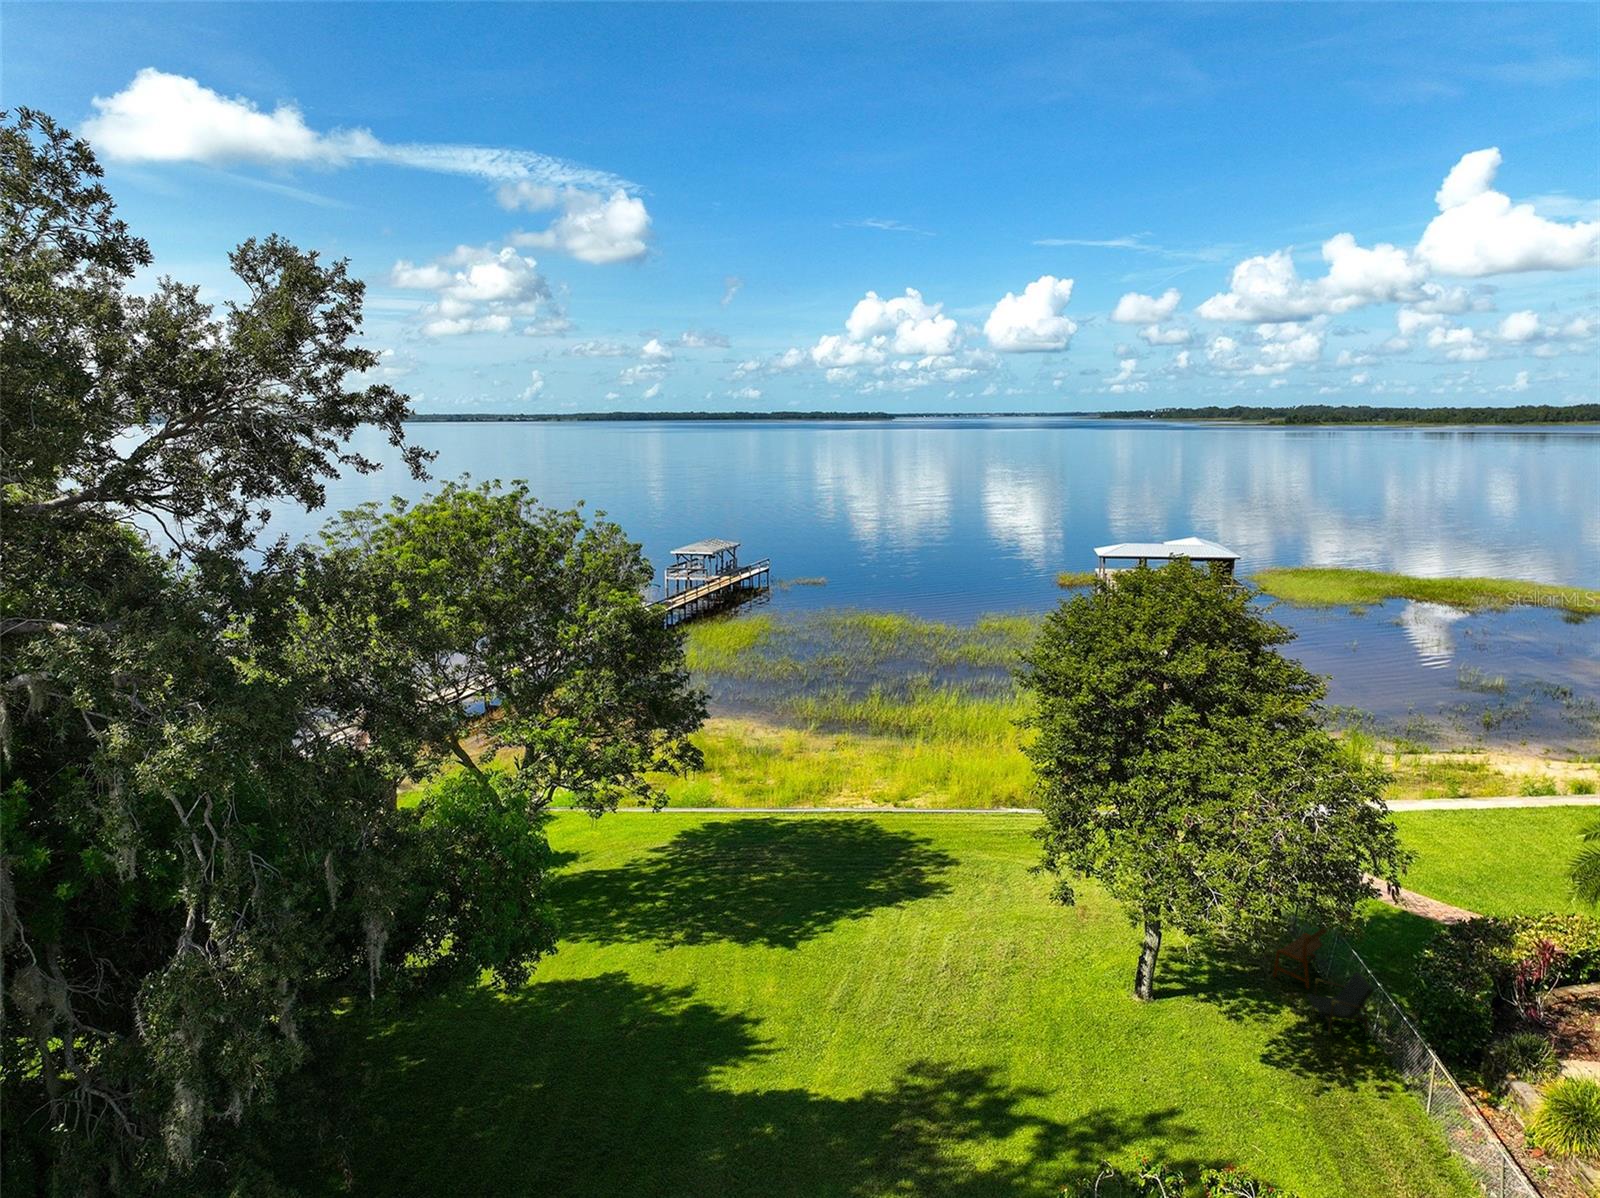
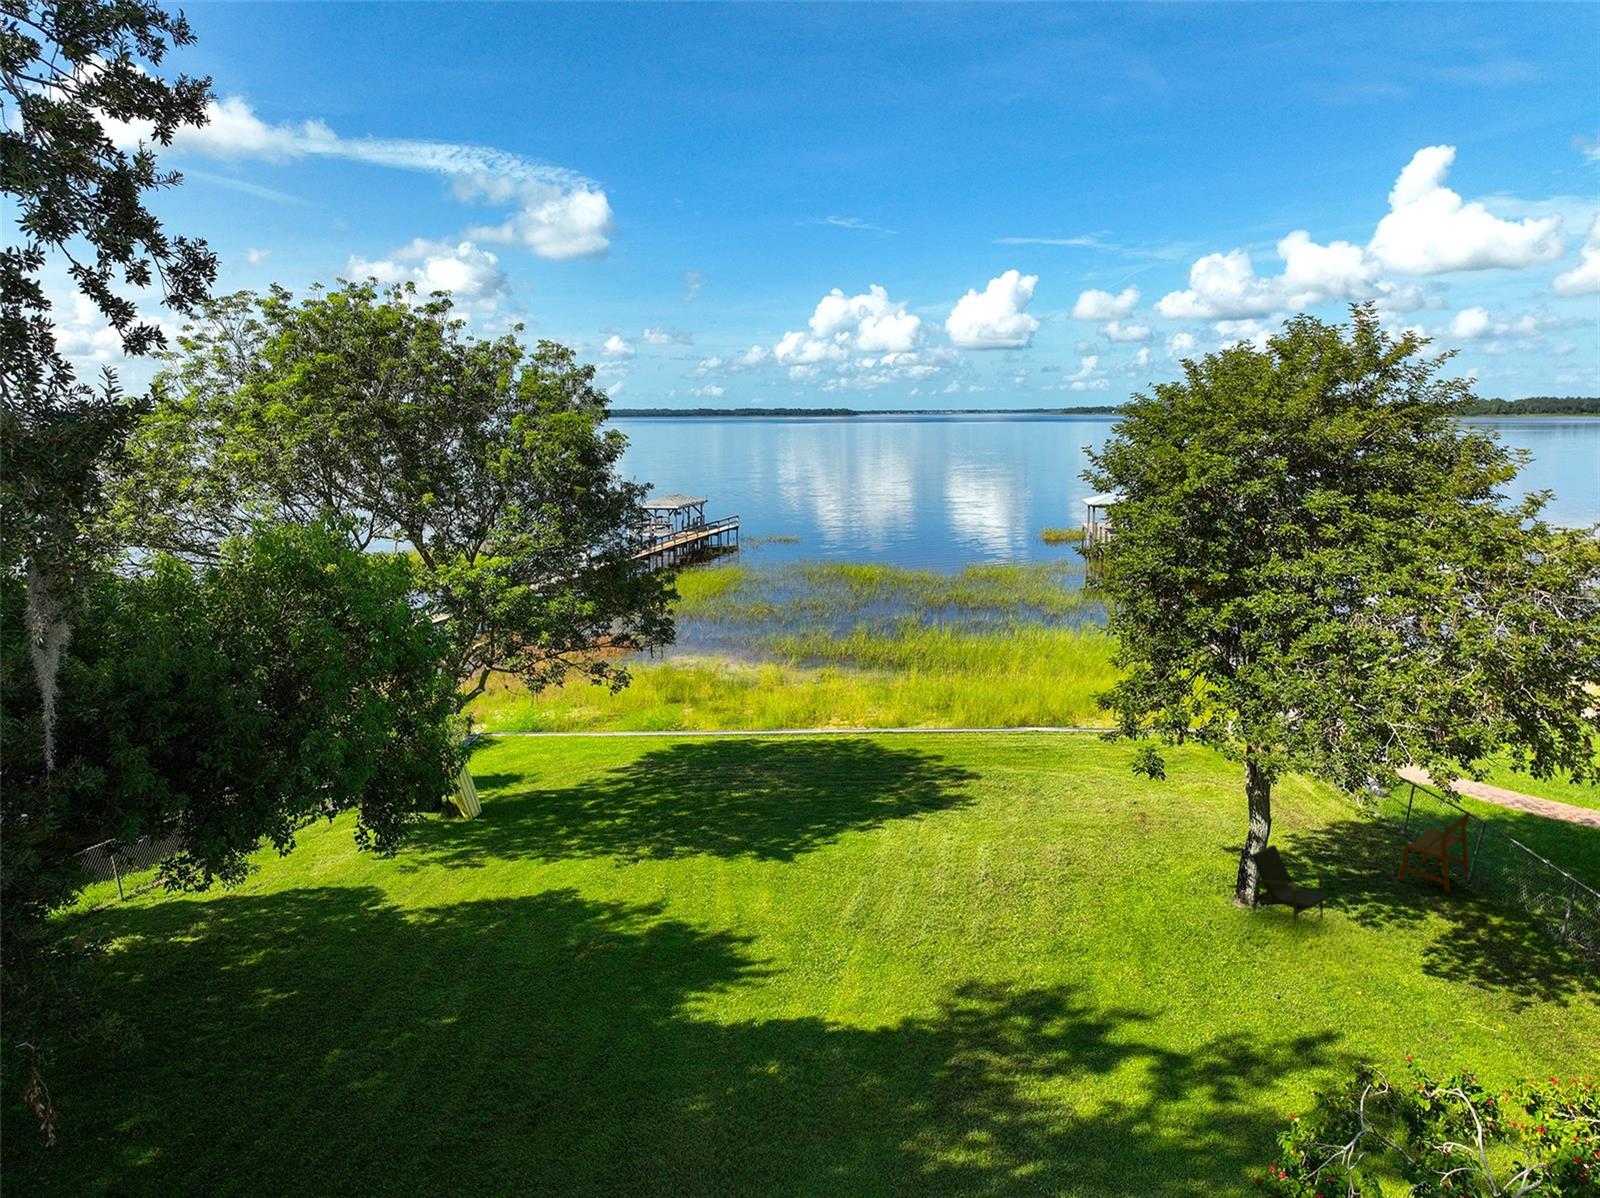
lounge chair: present [1307,972,1373,1035] -> present [1251,845,1330,930]

